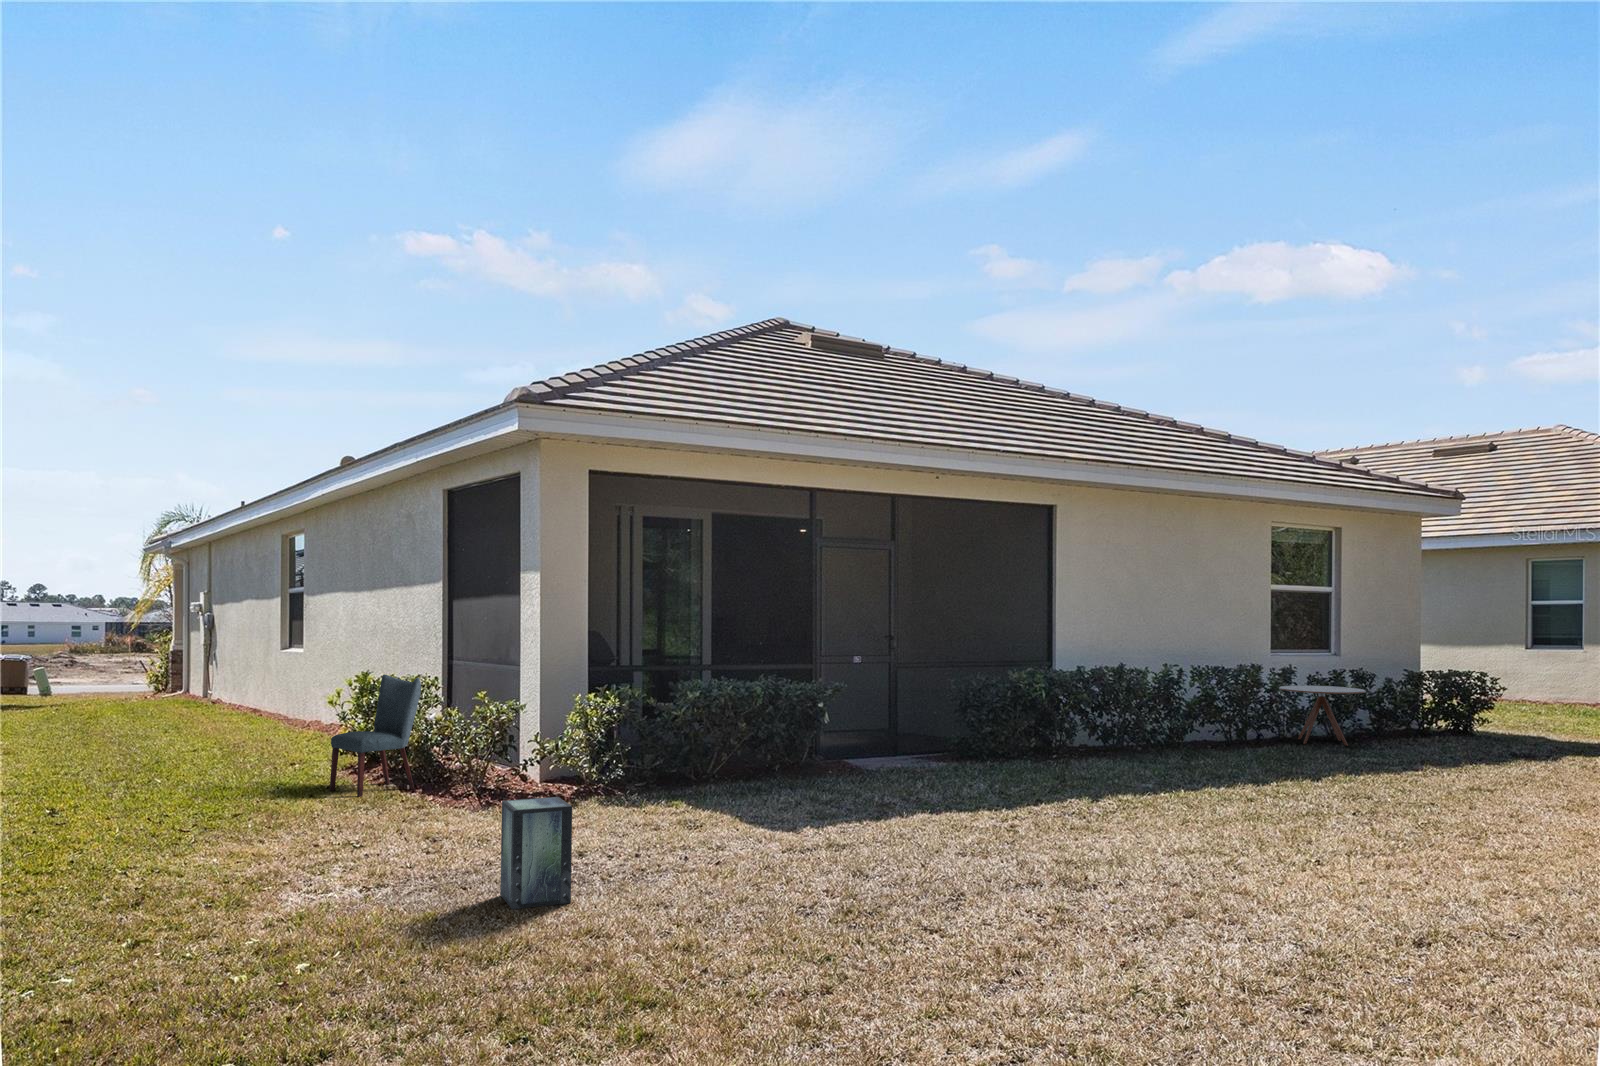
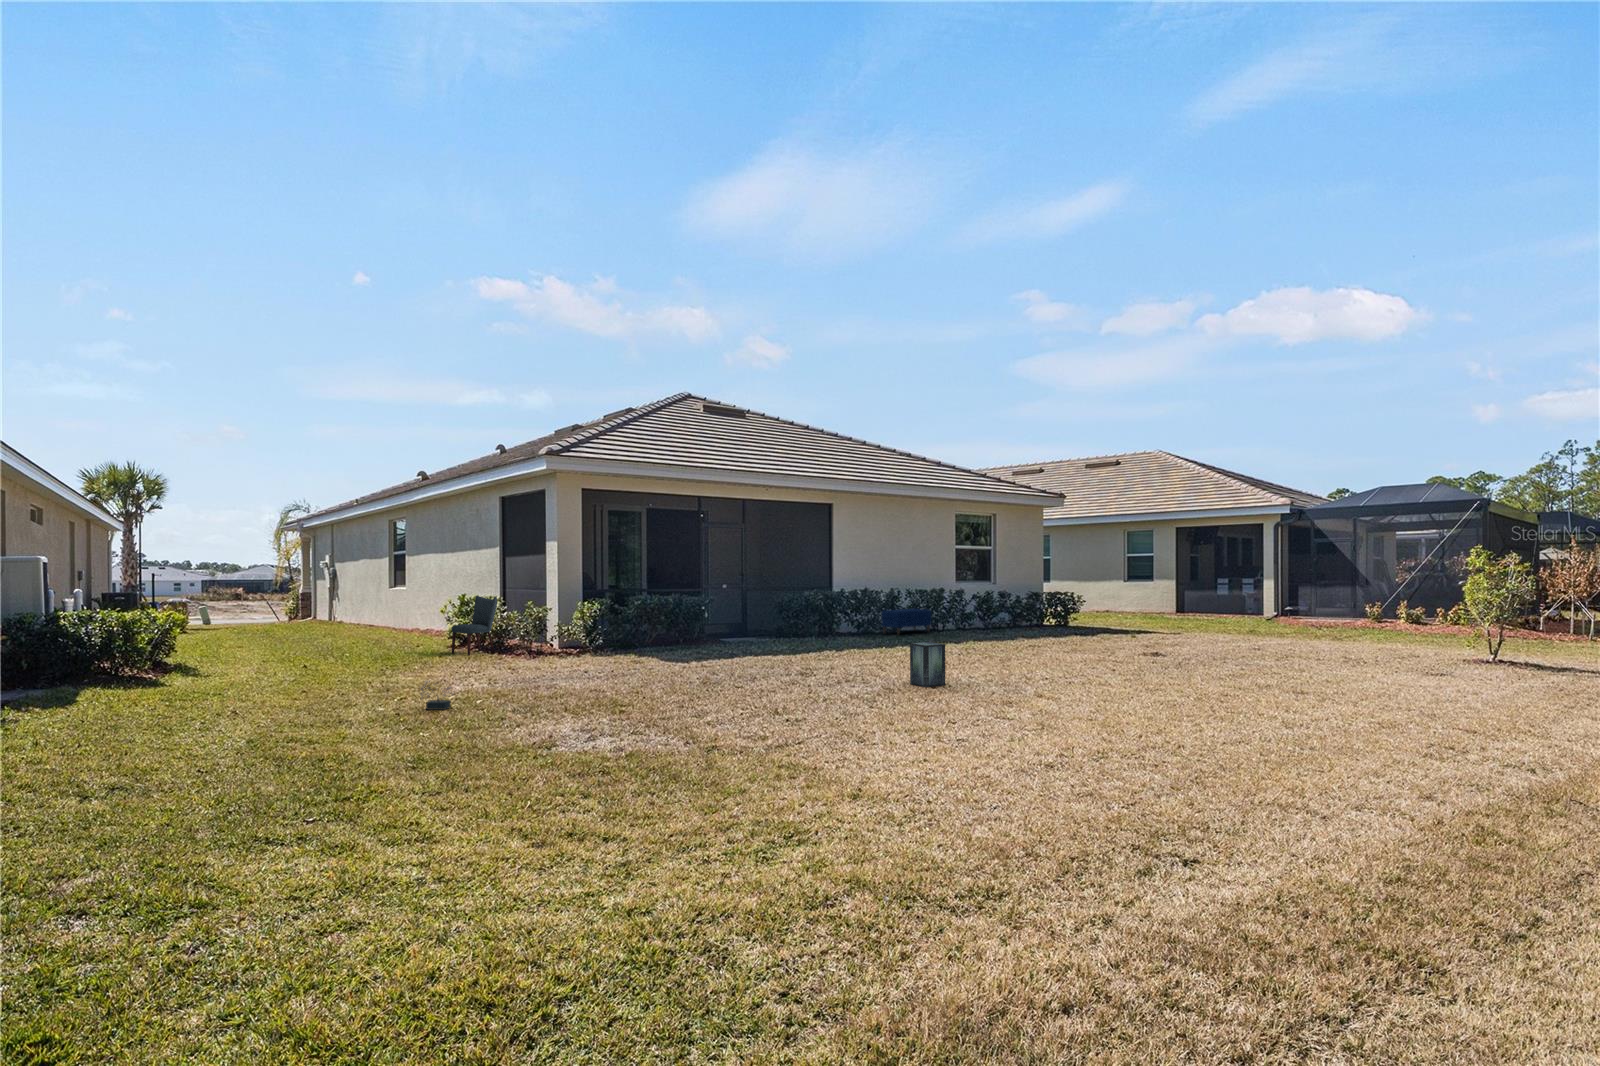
round table: present [1279,686,1365,746] -> none [954,599,996,630]
bench: none [1153,703,1247,756] -> present [882,609,931,634]
storage box: present [500,797,572,909] -> present [910,642,945,687]
decorative plant: none [92,941,200,1034] -> present [421,681,453,710]

